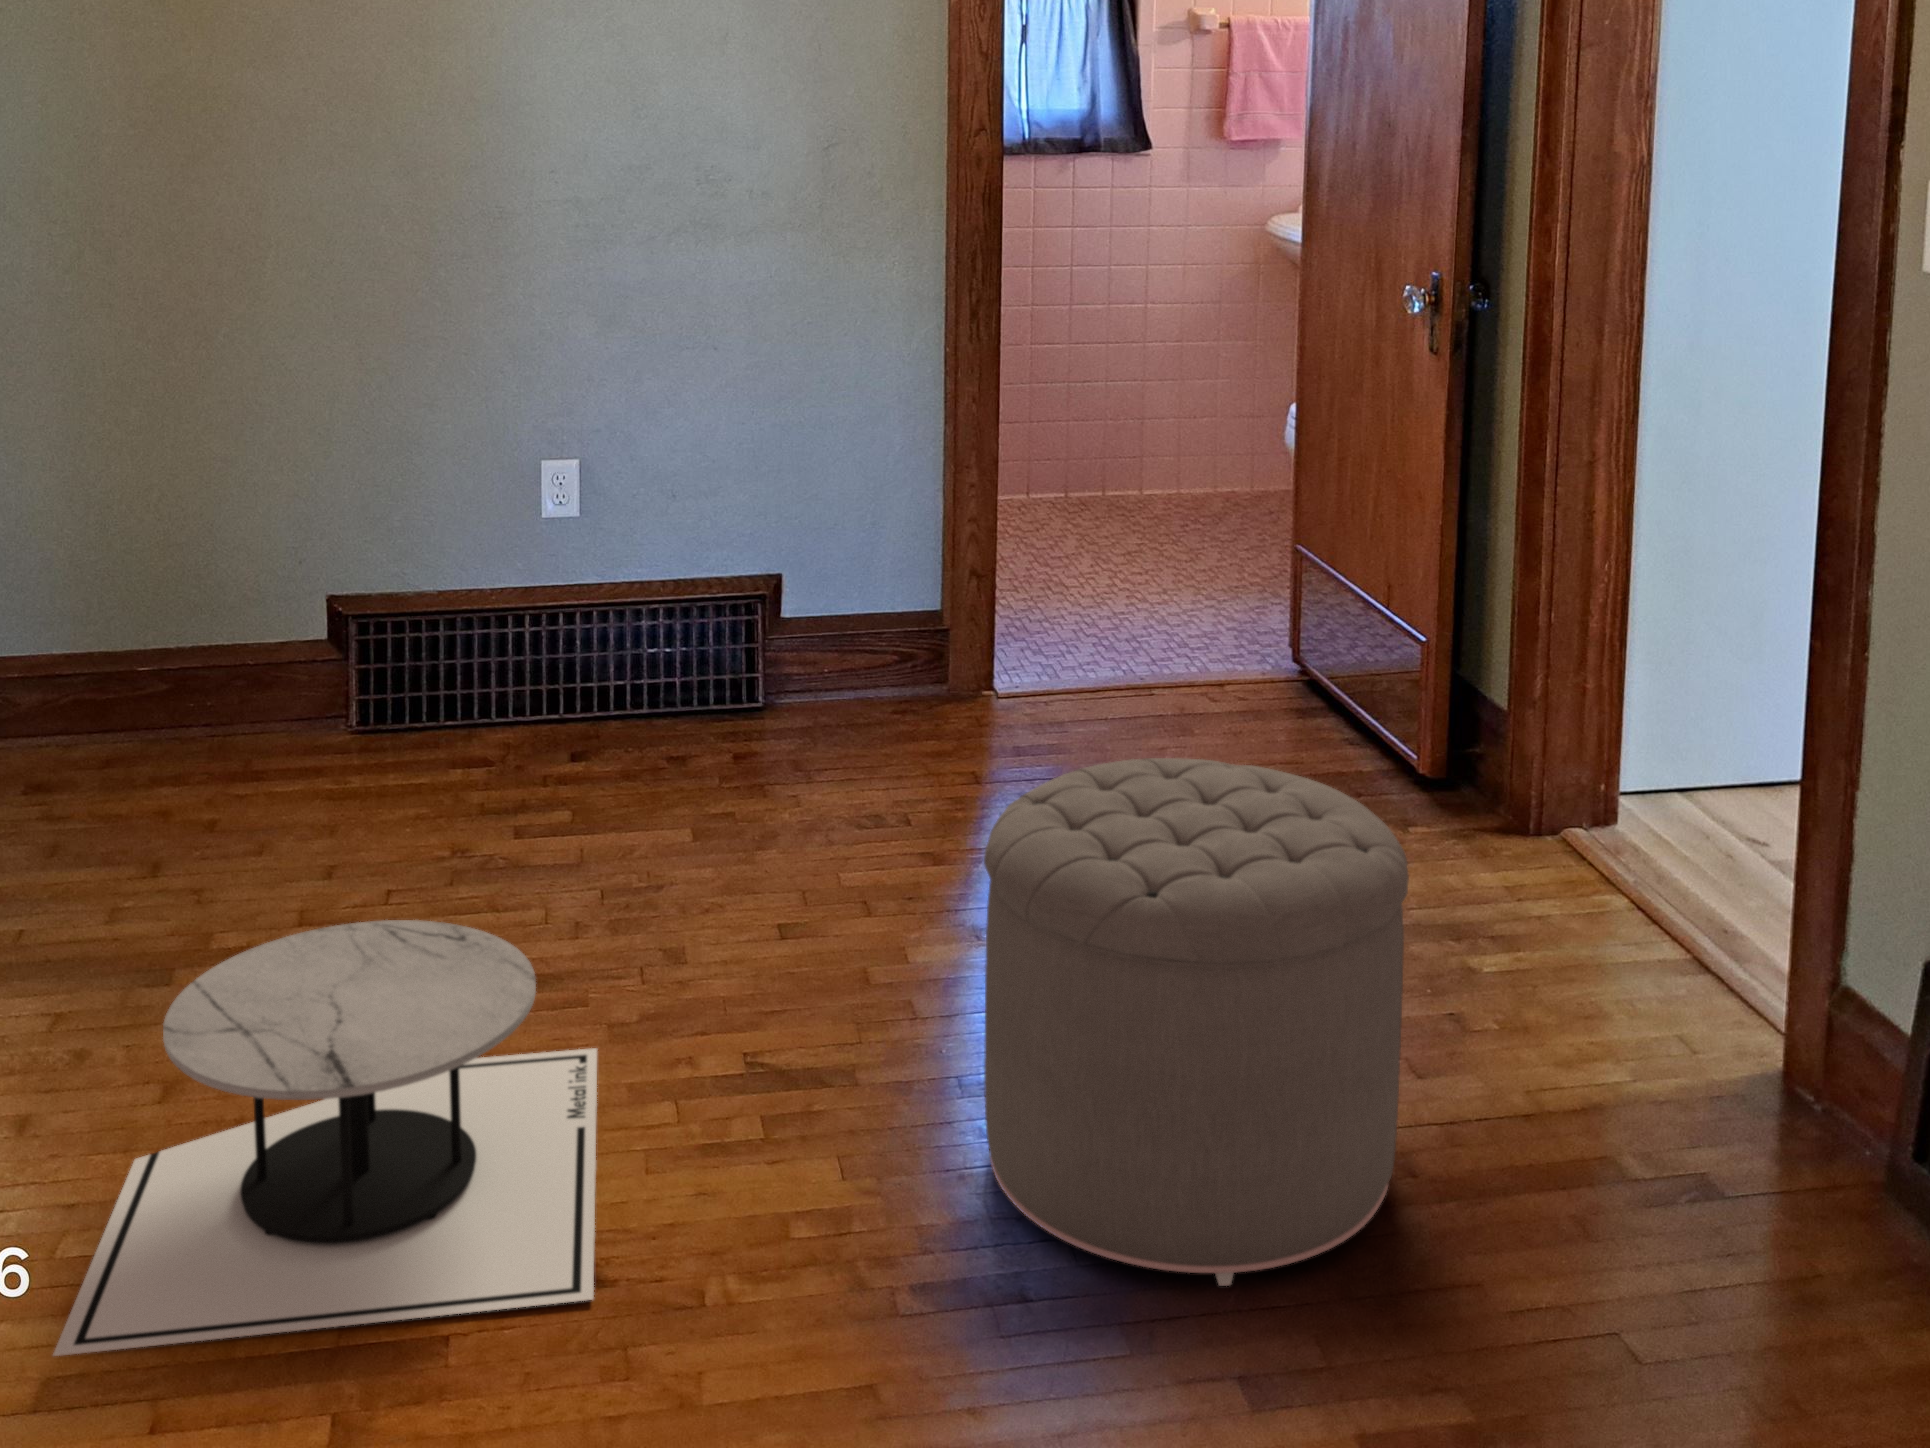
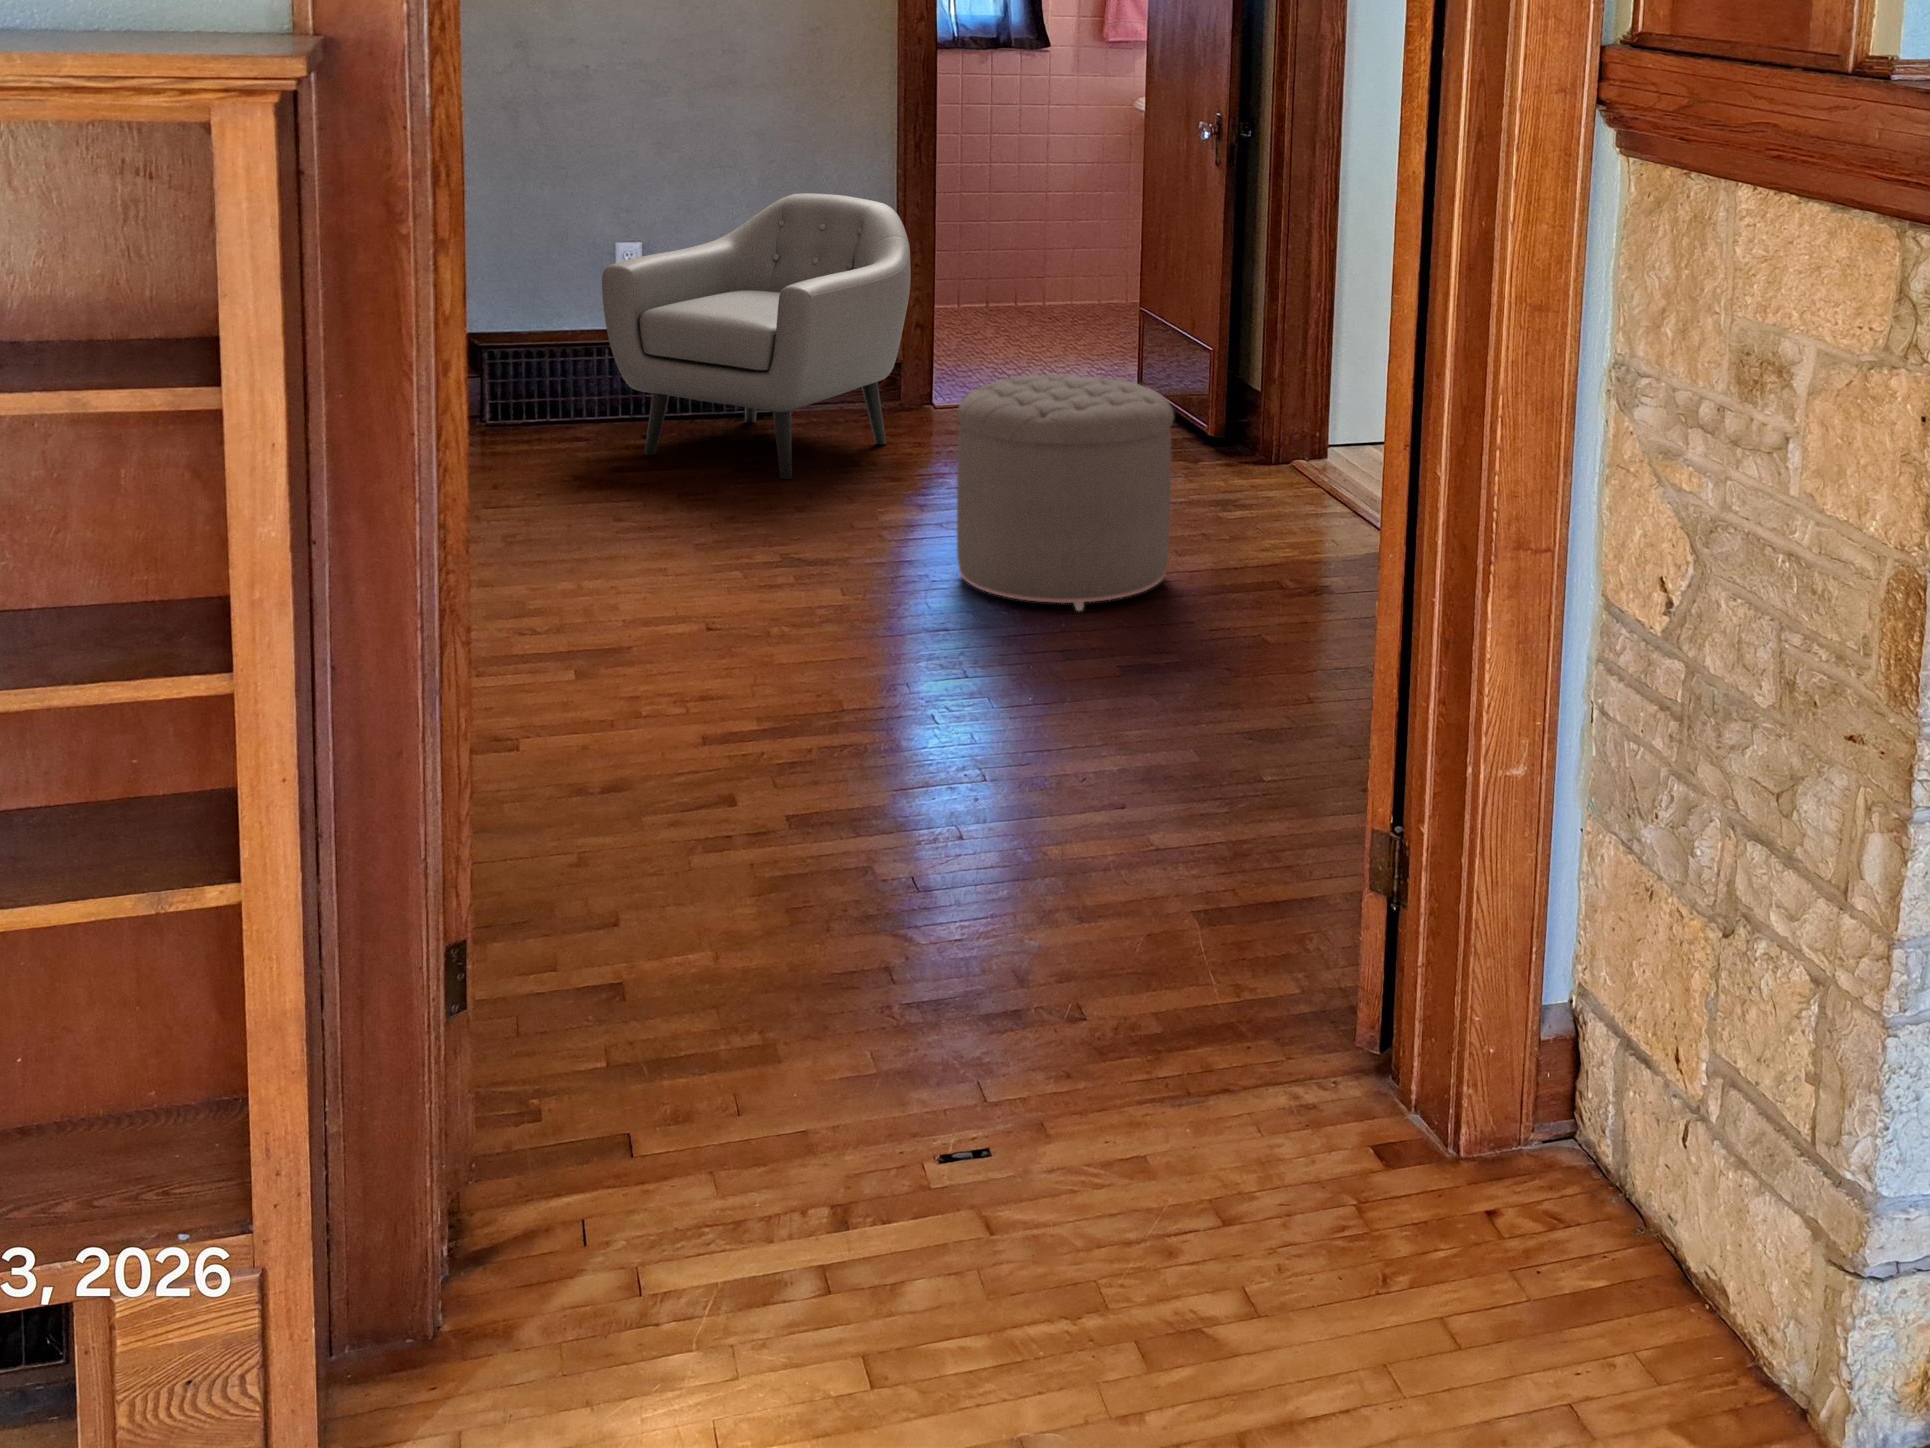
armchair: none [453,377,936,861] -> present [602,193,911,479]
side table: present [53,920,597,1356] -> none [496,467,765,639]

